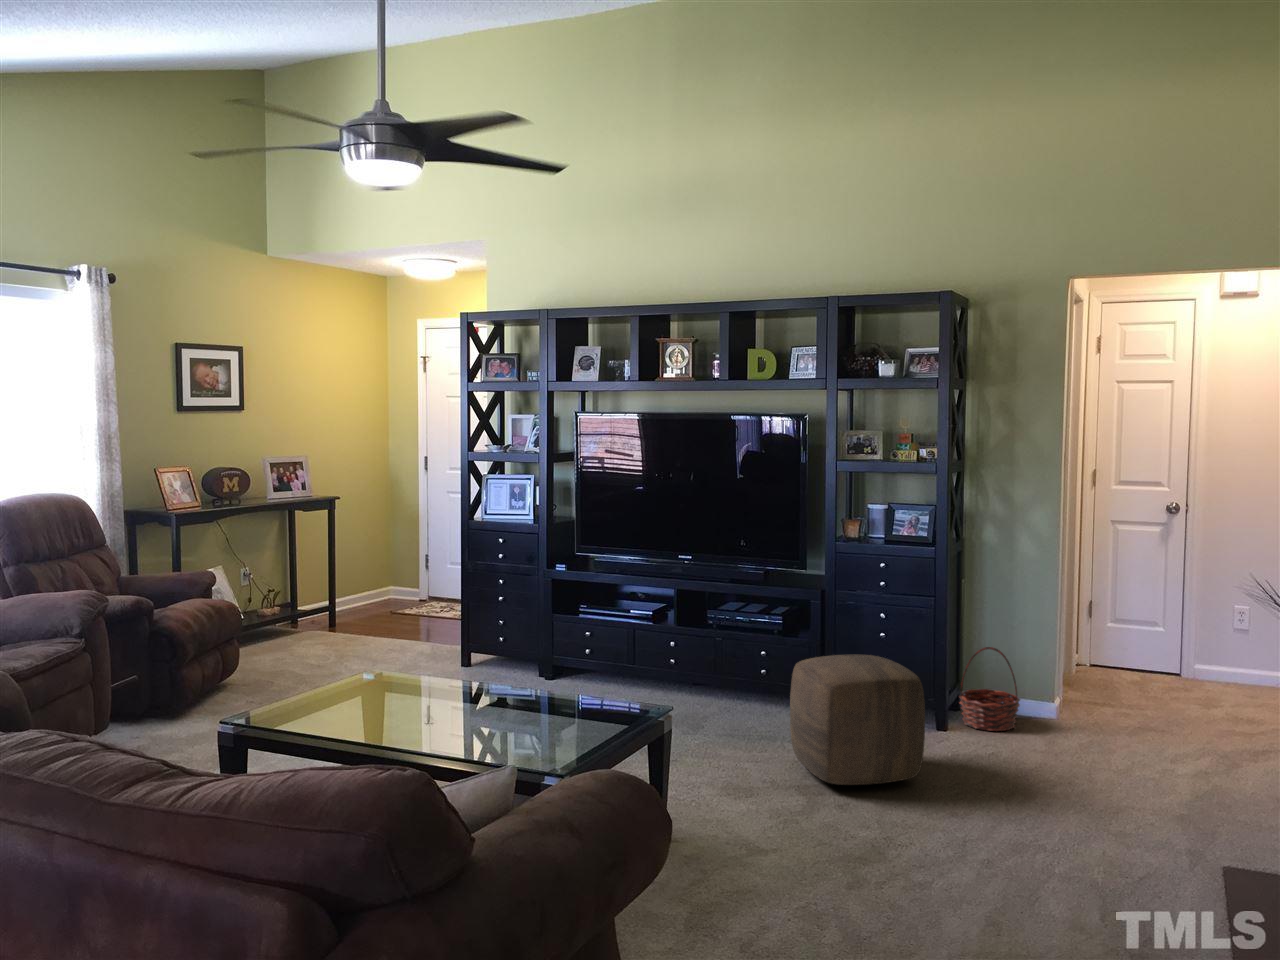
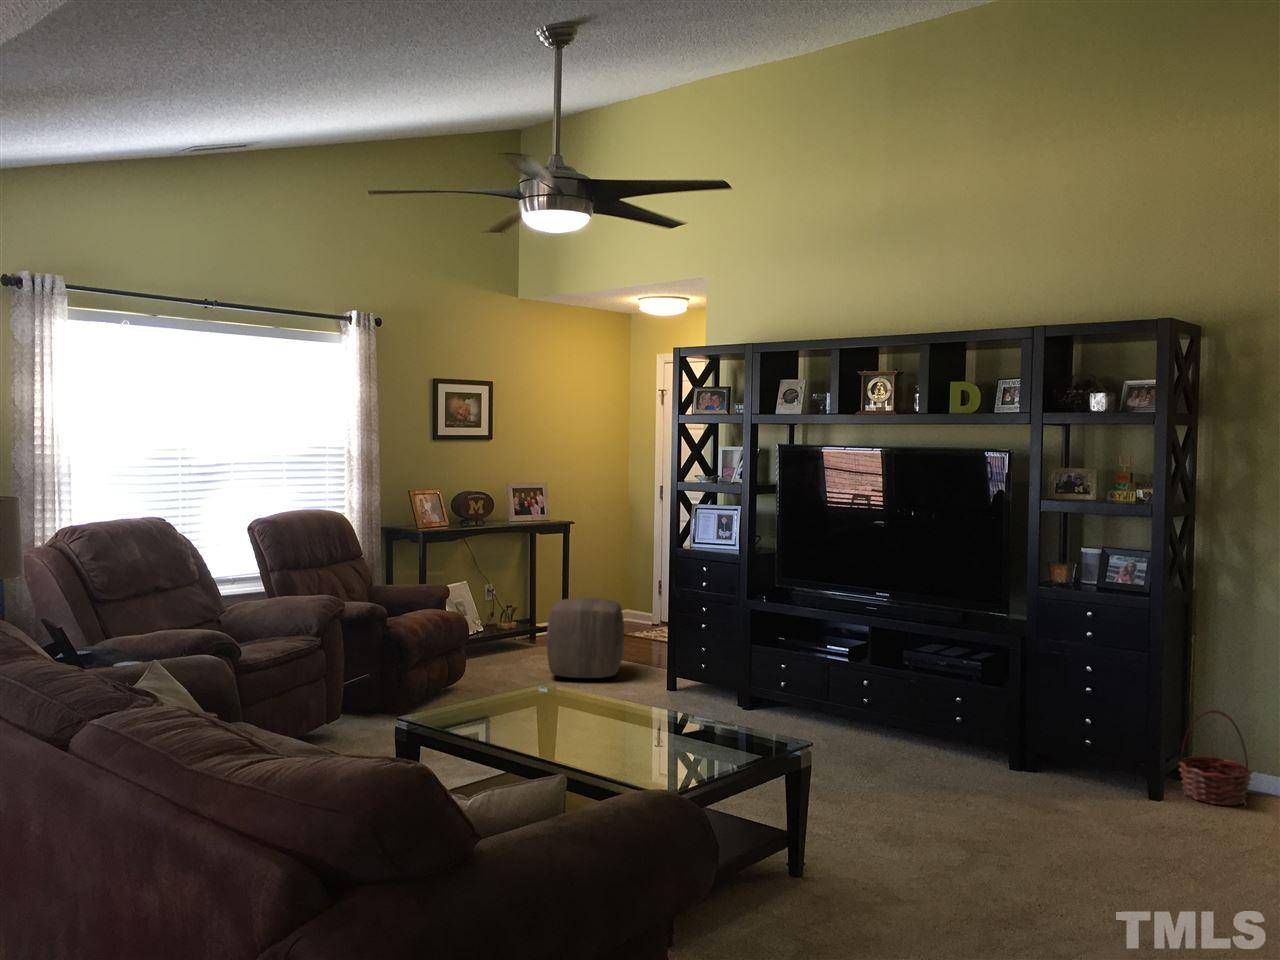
ottoman: present [790,655,925,785] -> present [547,598,624,678]

